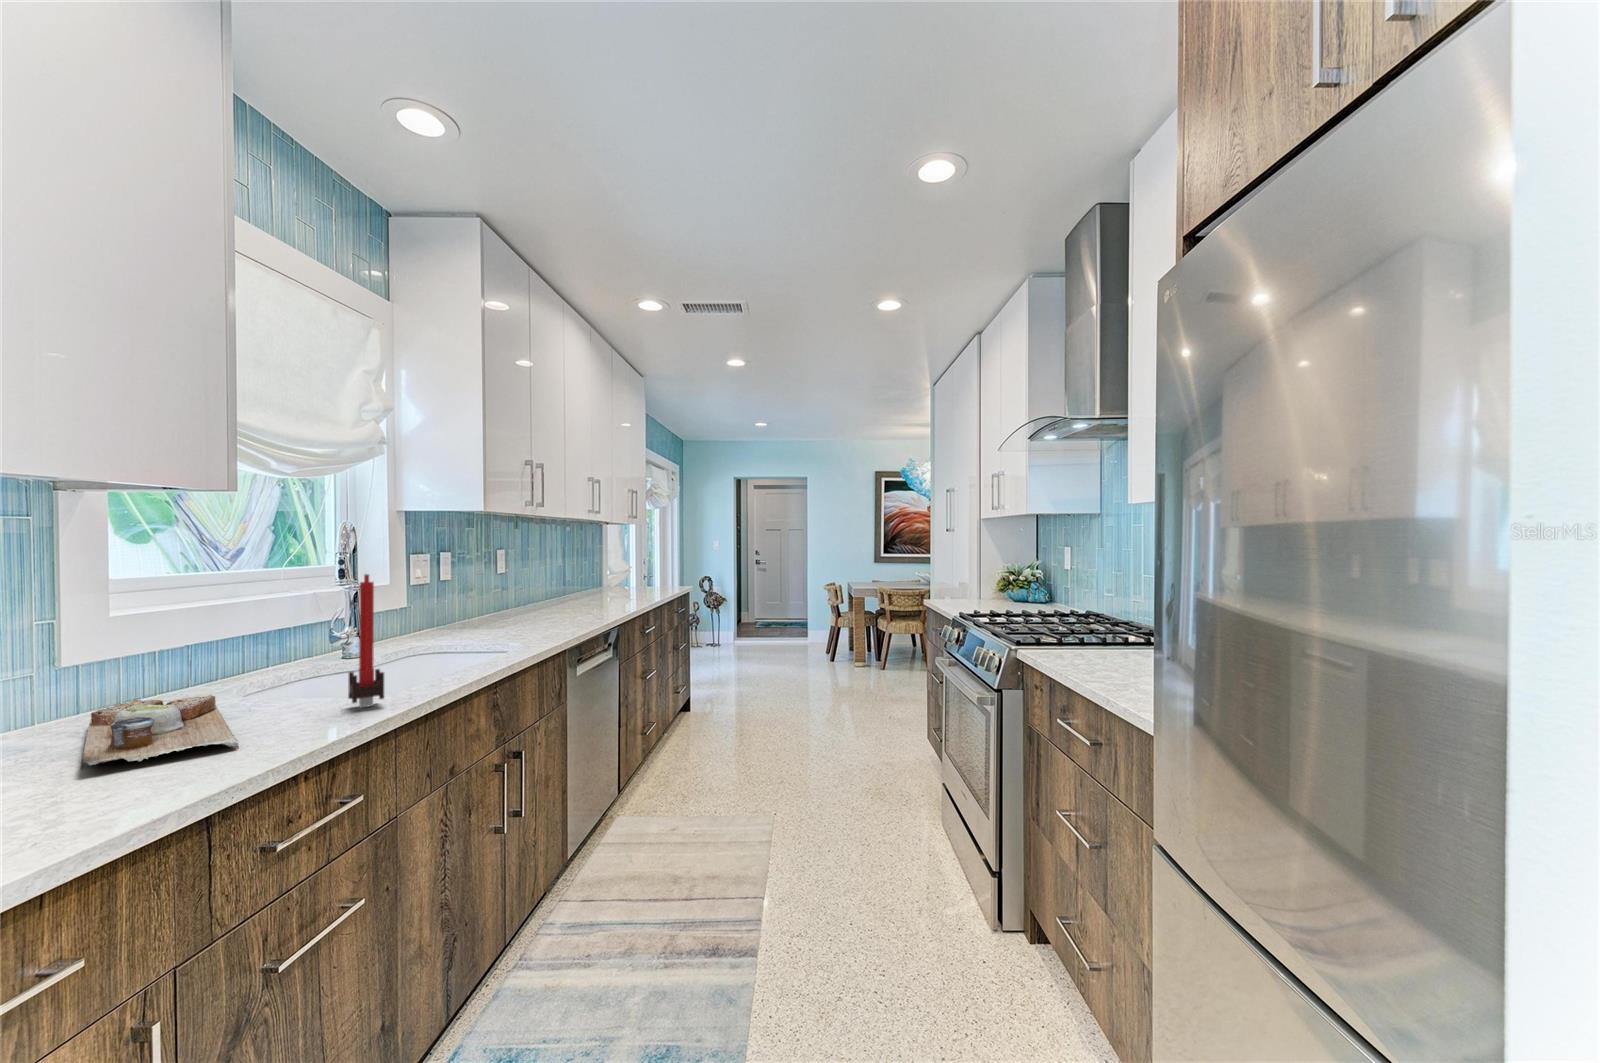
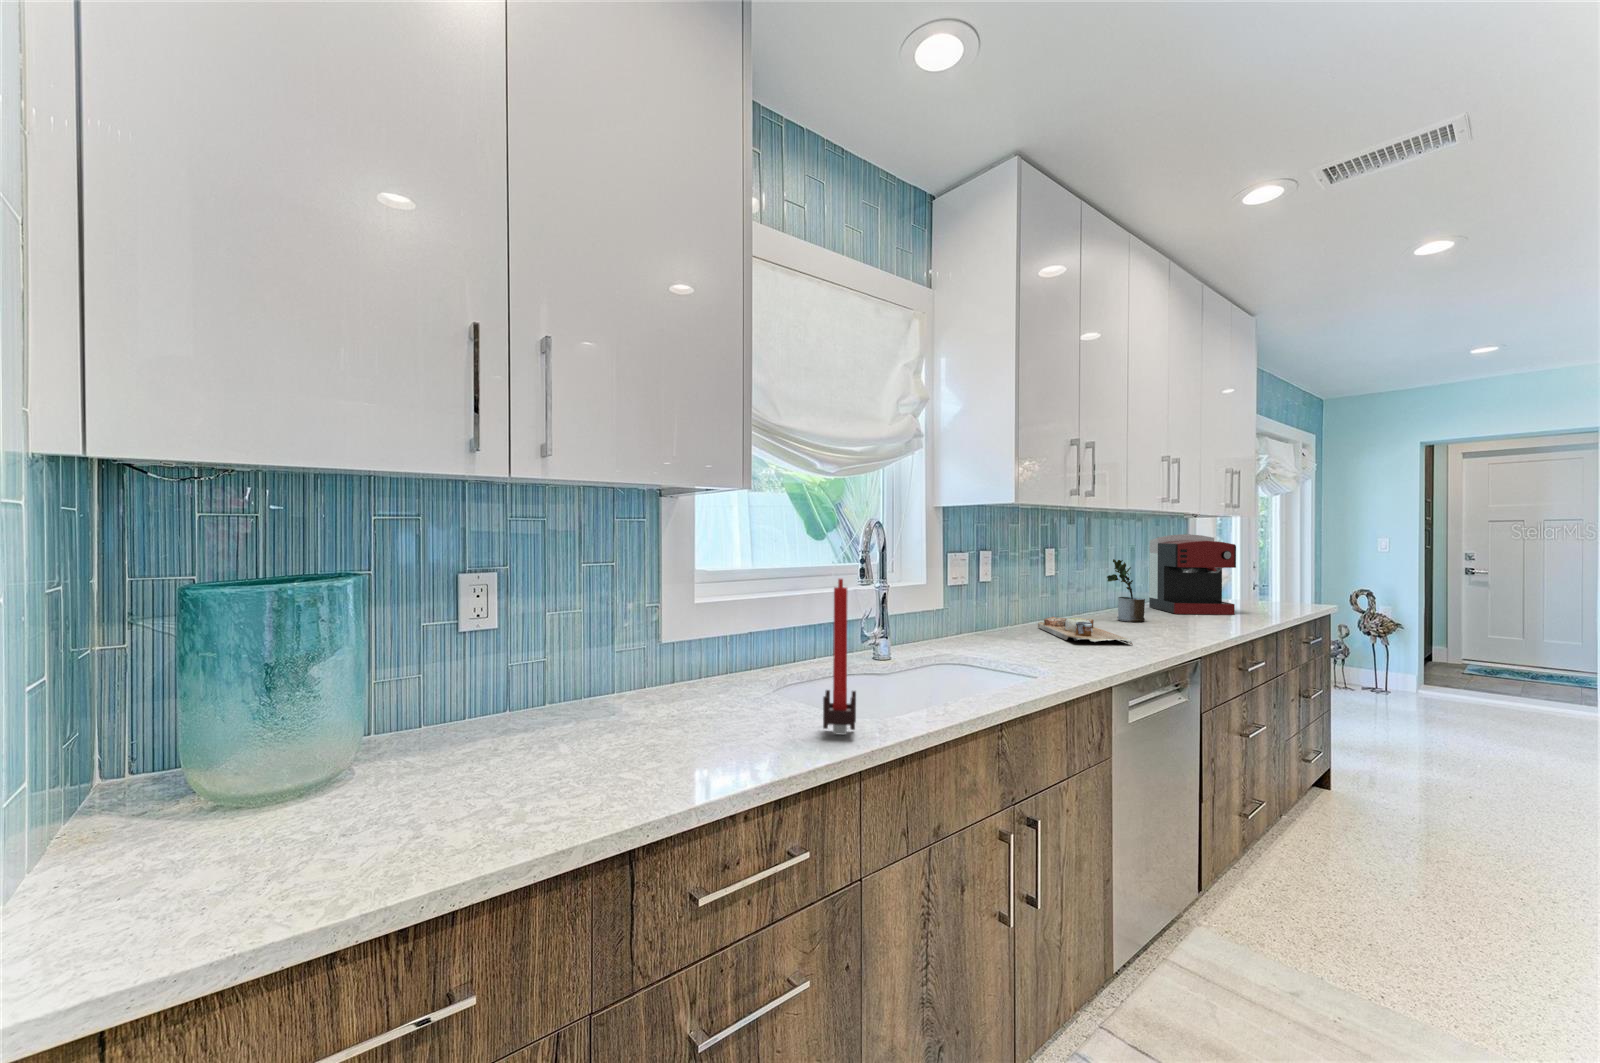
coffee maker: none [575,537,635,599] -> present [1149,534,1236,615]
potted plant: none [546,558,575,607] -> present [1107,559,1145,622]
cutting board: present [81,695,239,770] -> present [1038,617,1133,645]

